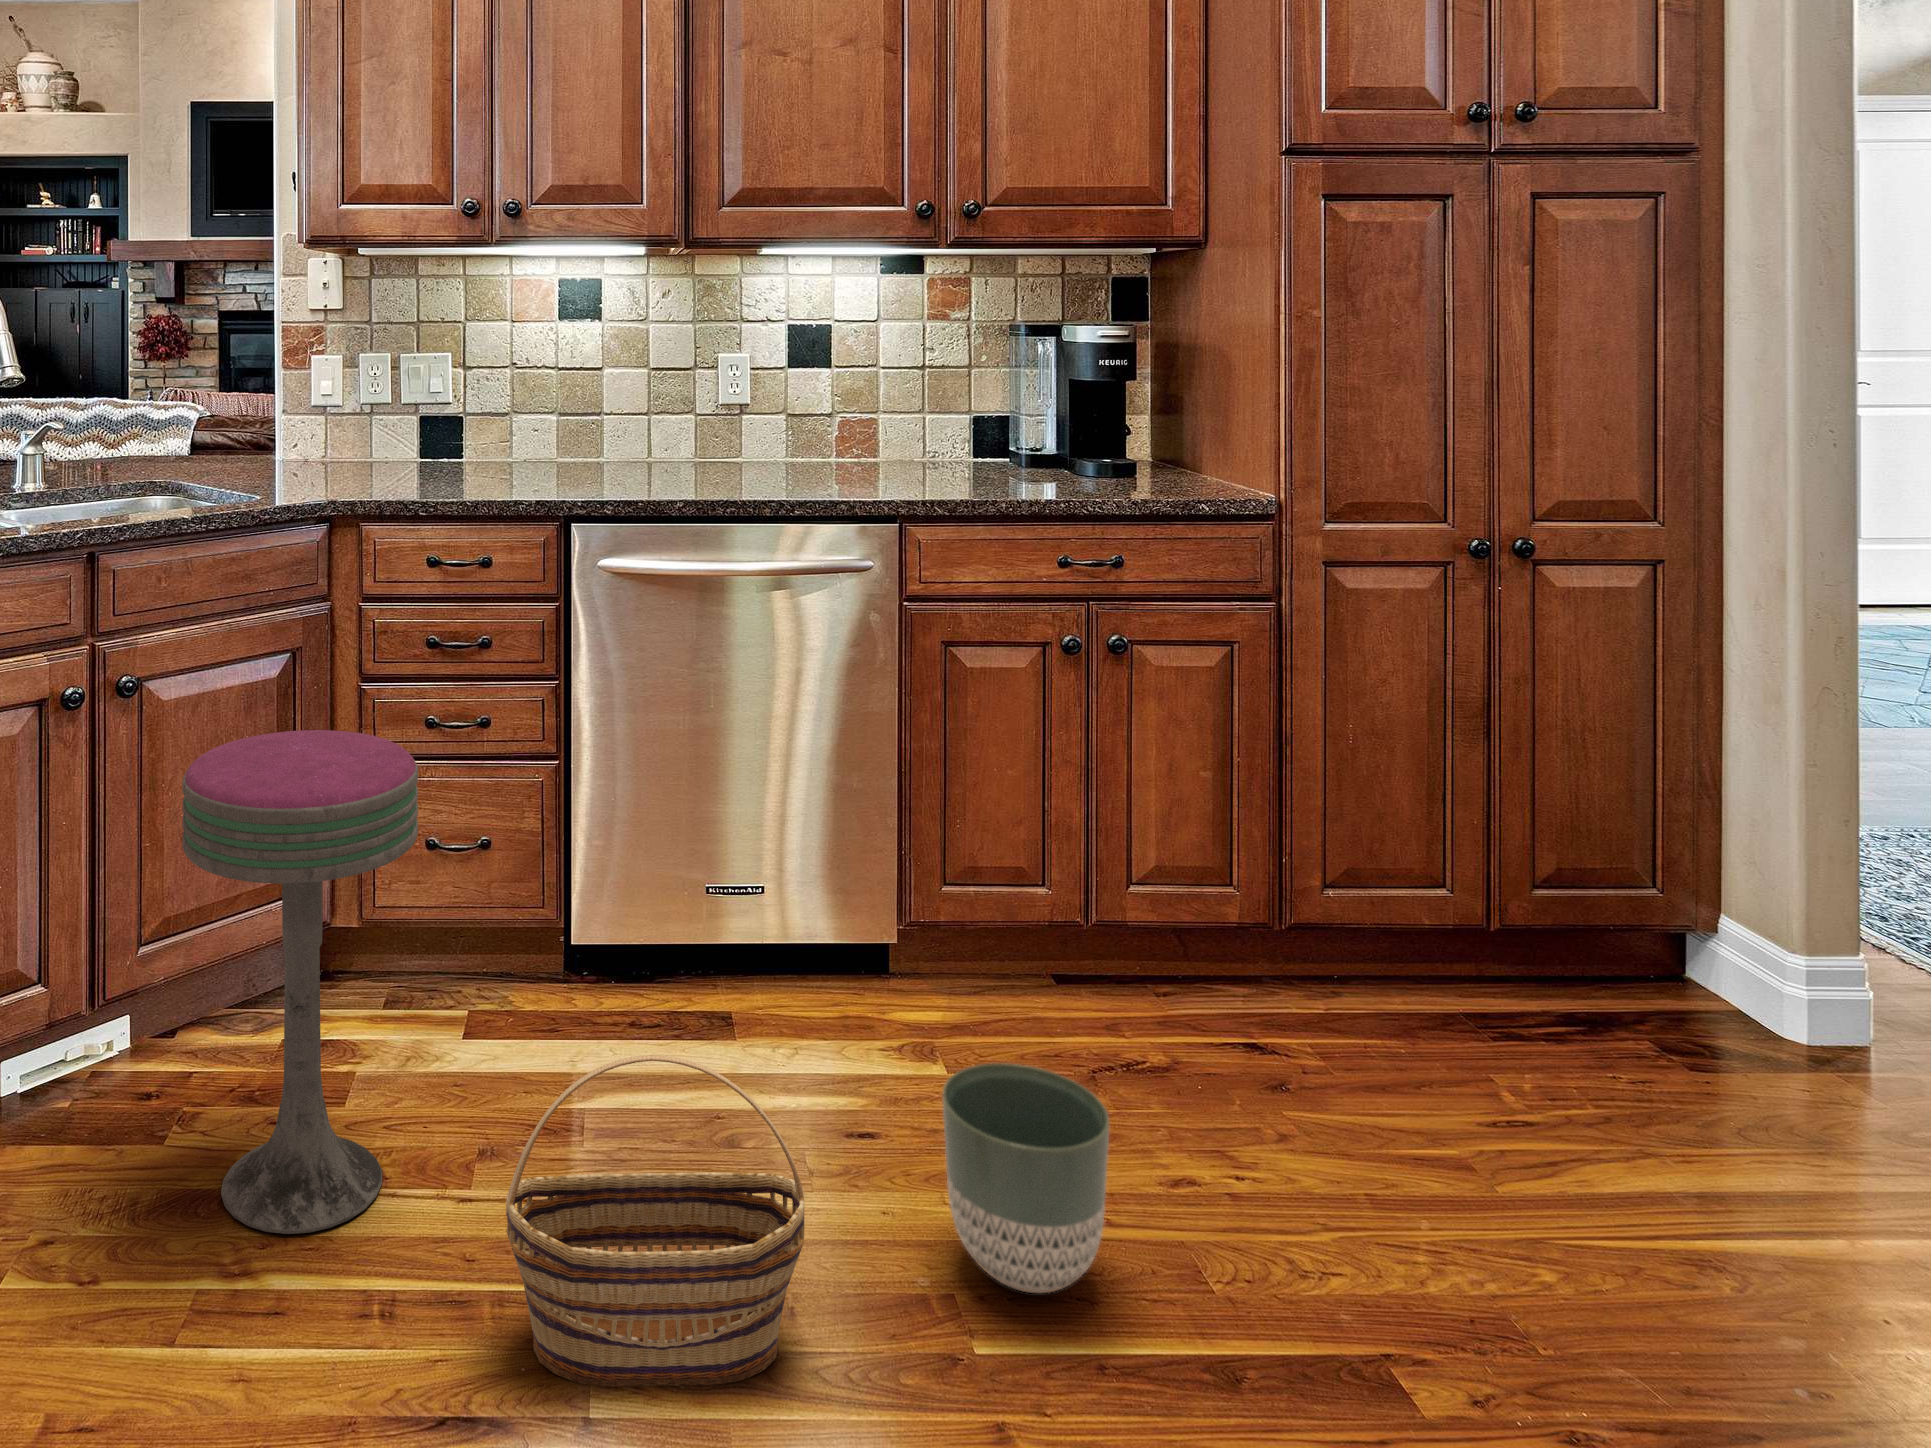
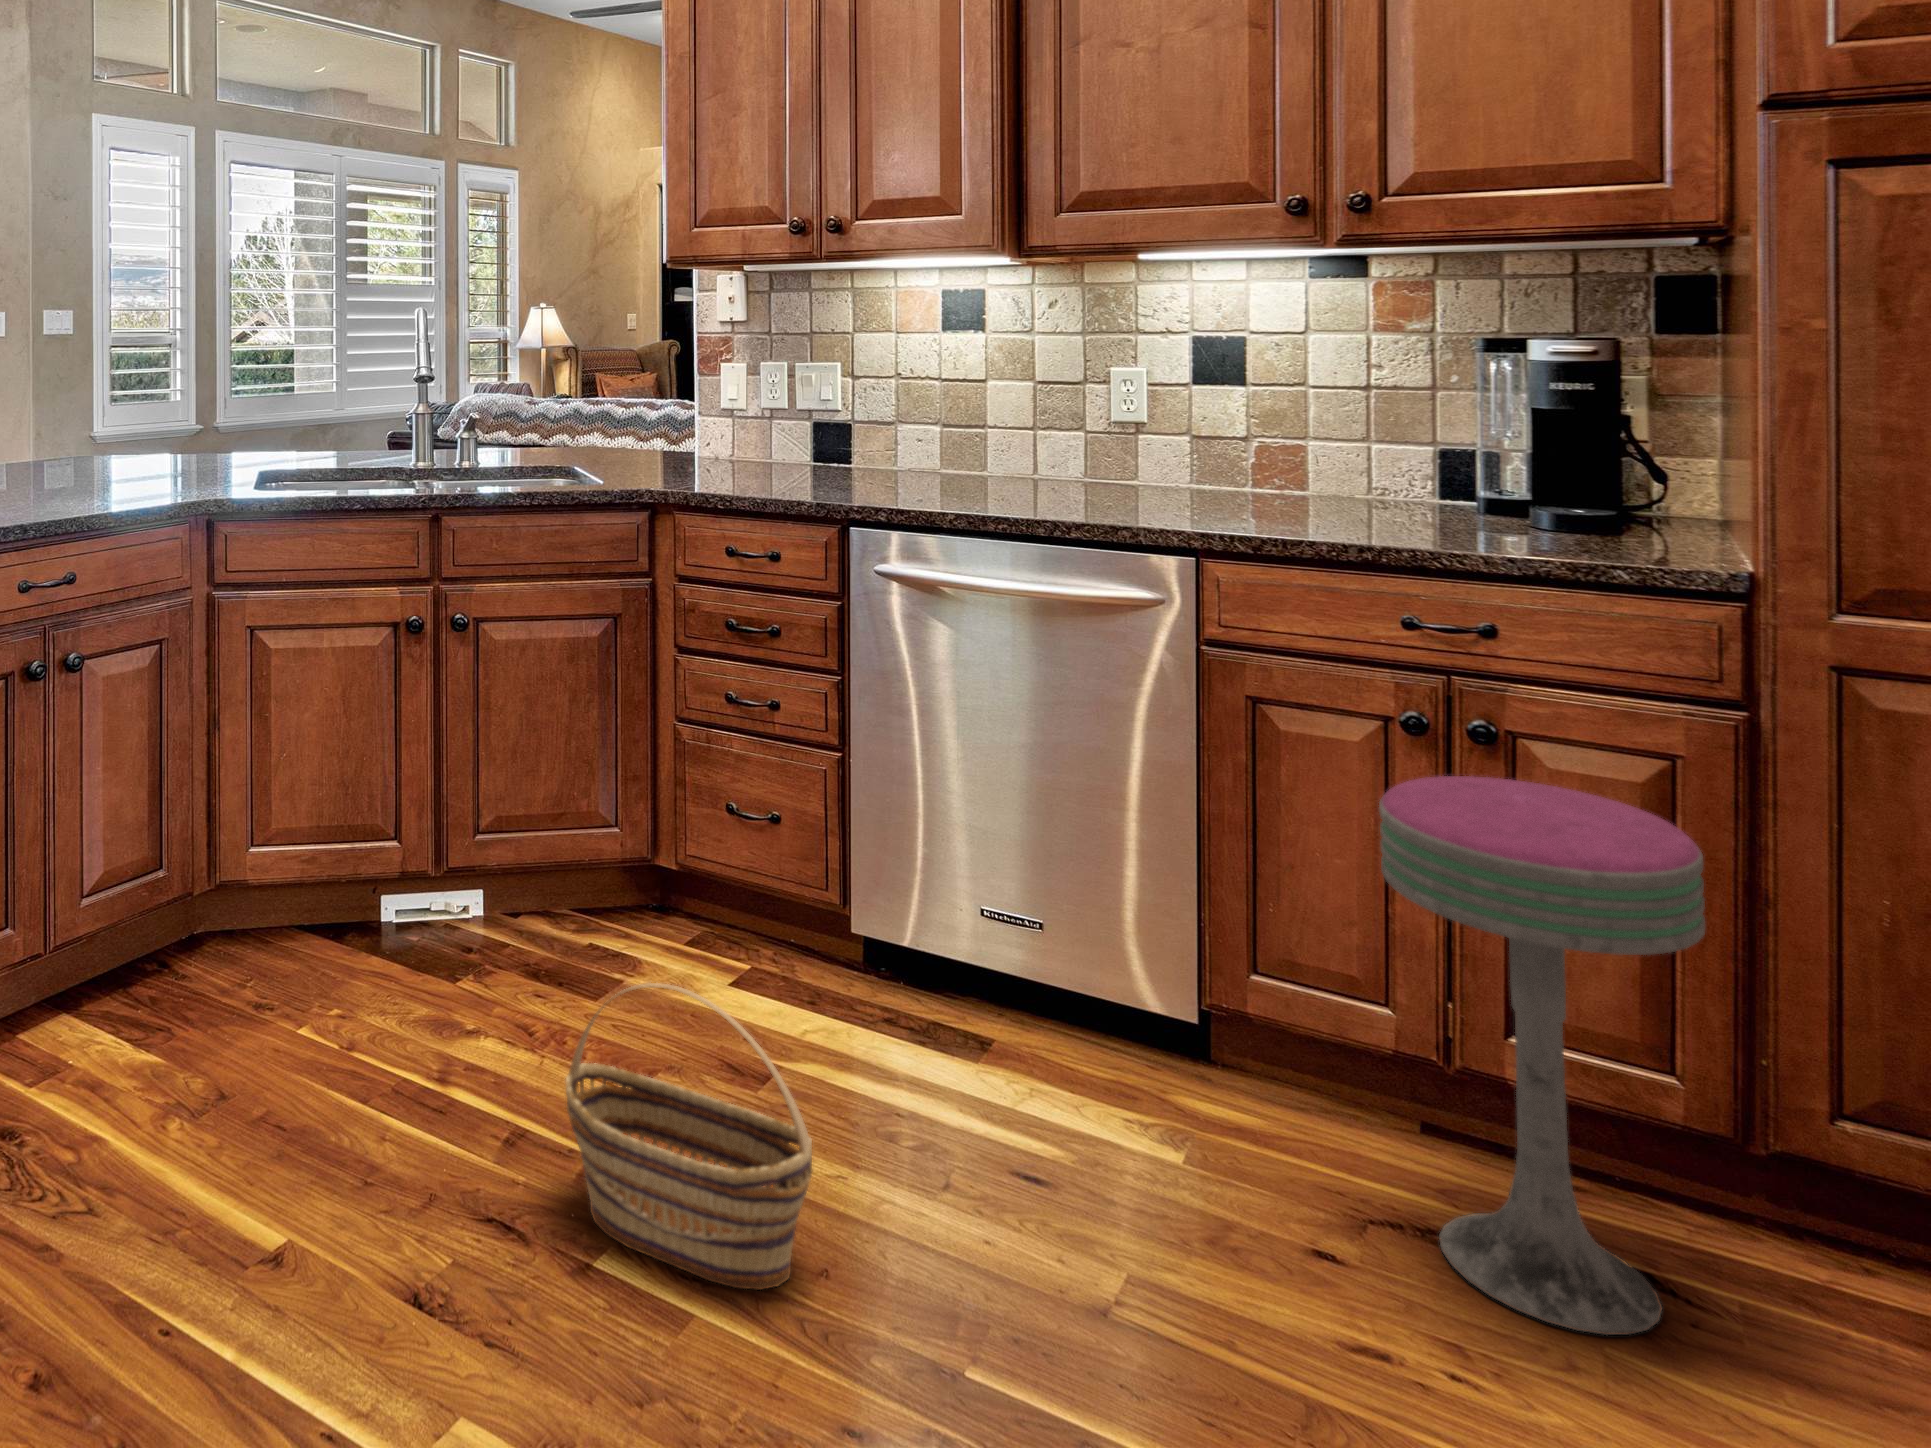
bar stool: present [182,730,418,1234] -> present [1379,776,1705,1335]
planter: present [942,1063,1109,1293] -> none [994,1109,1174,1351]

